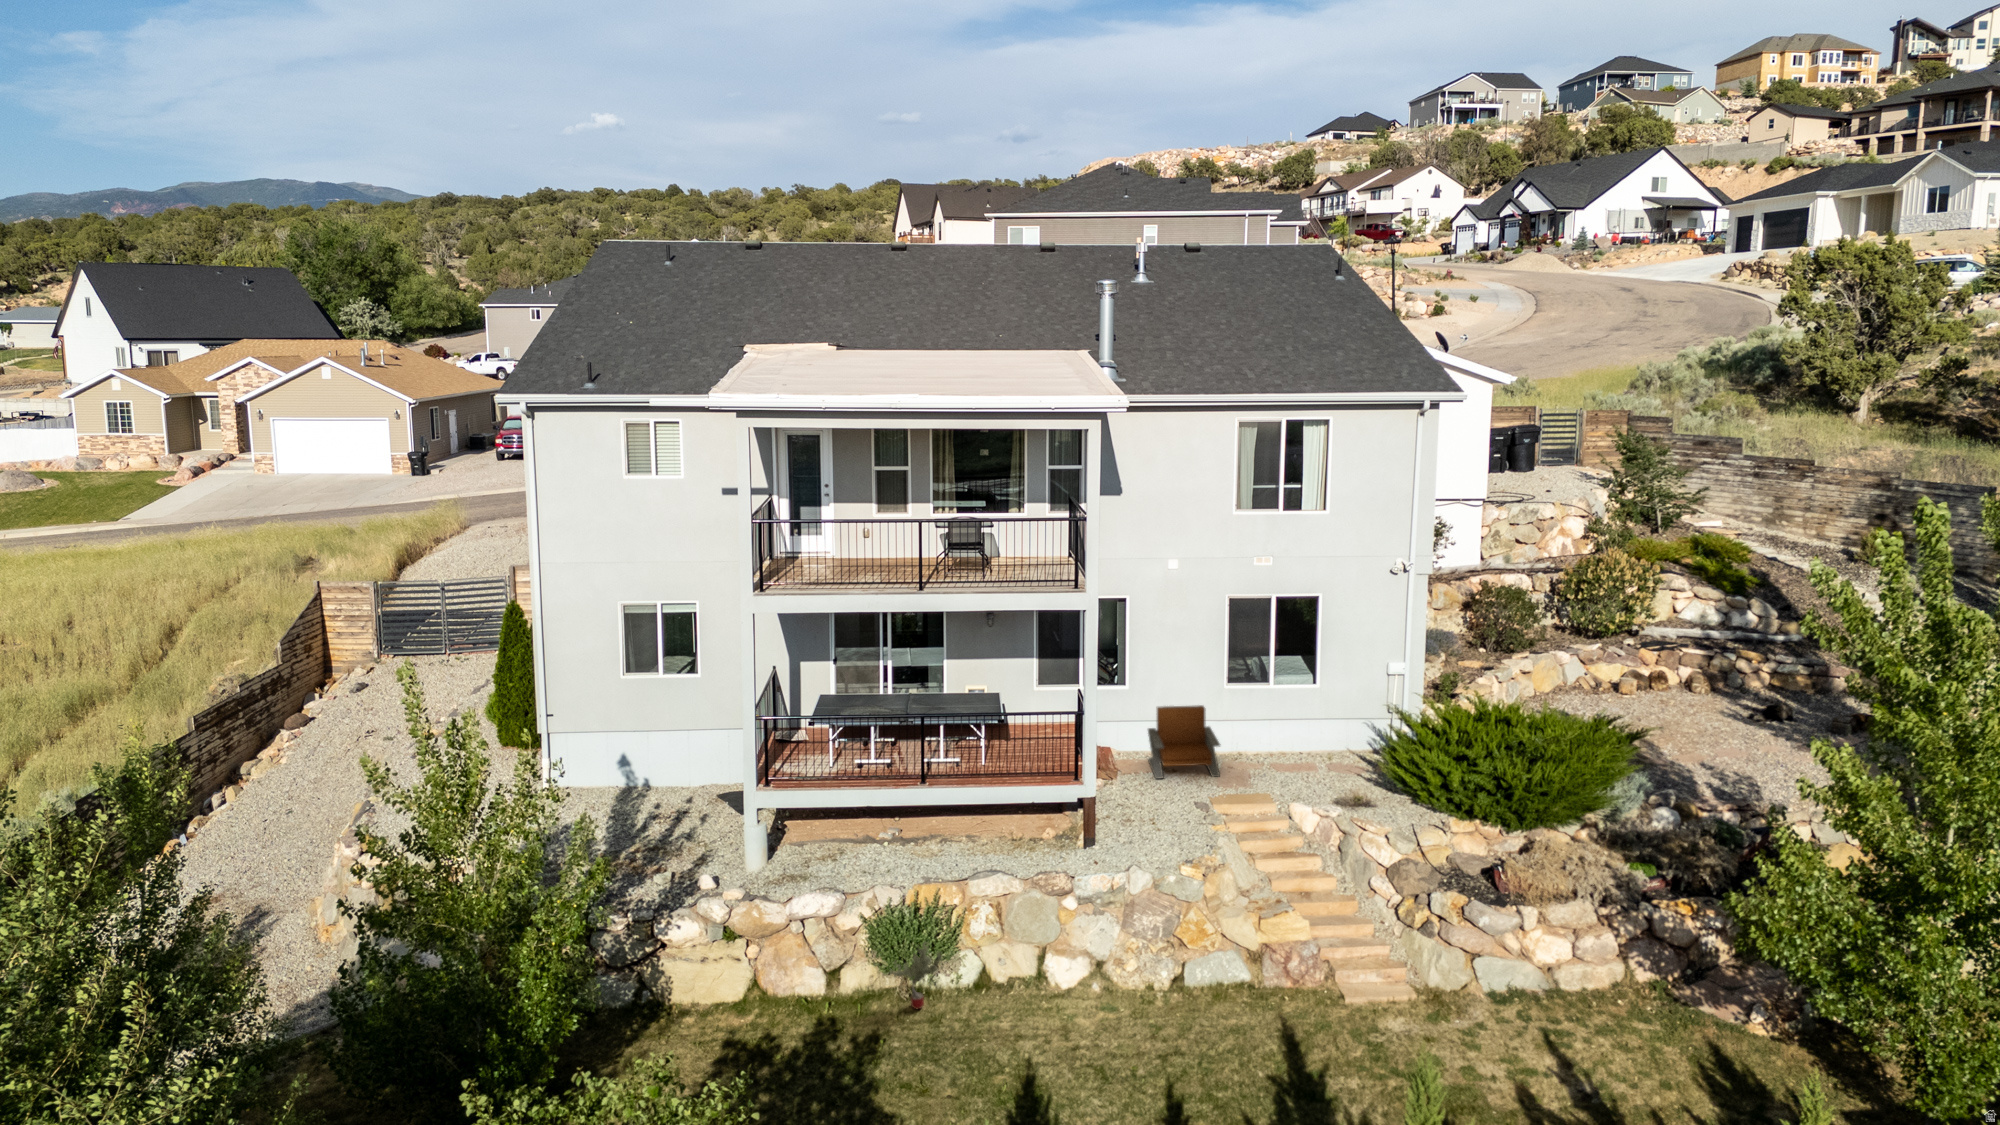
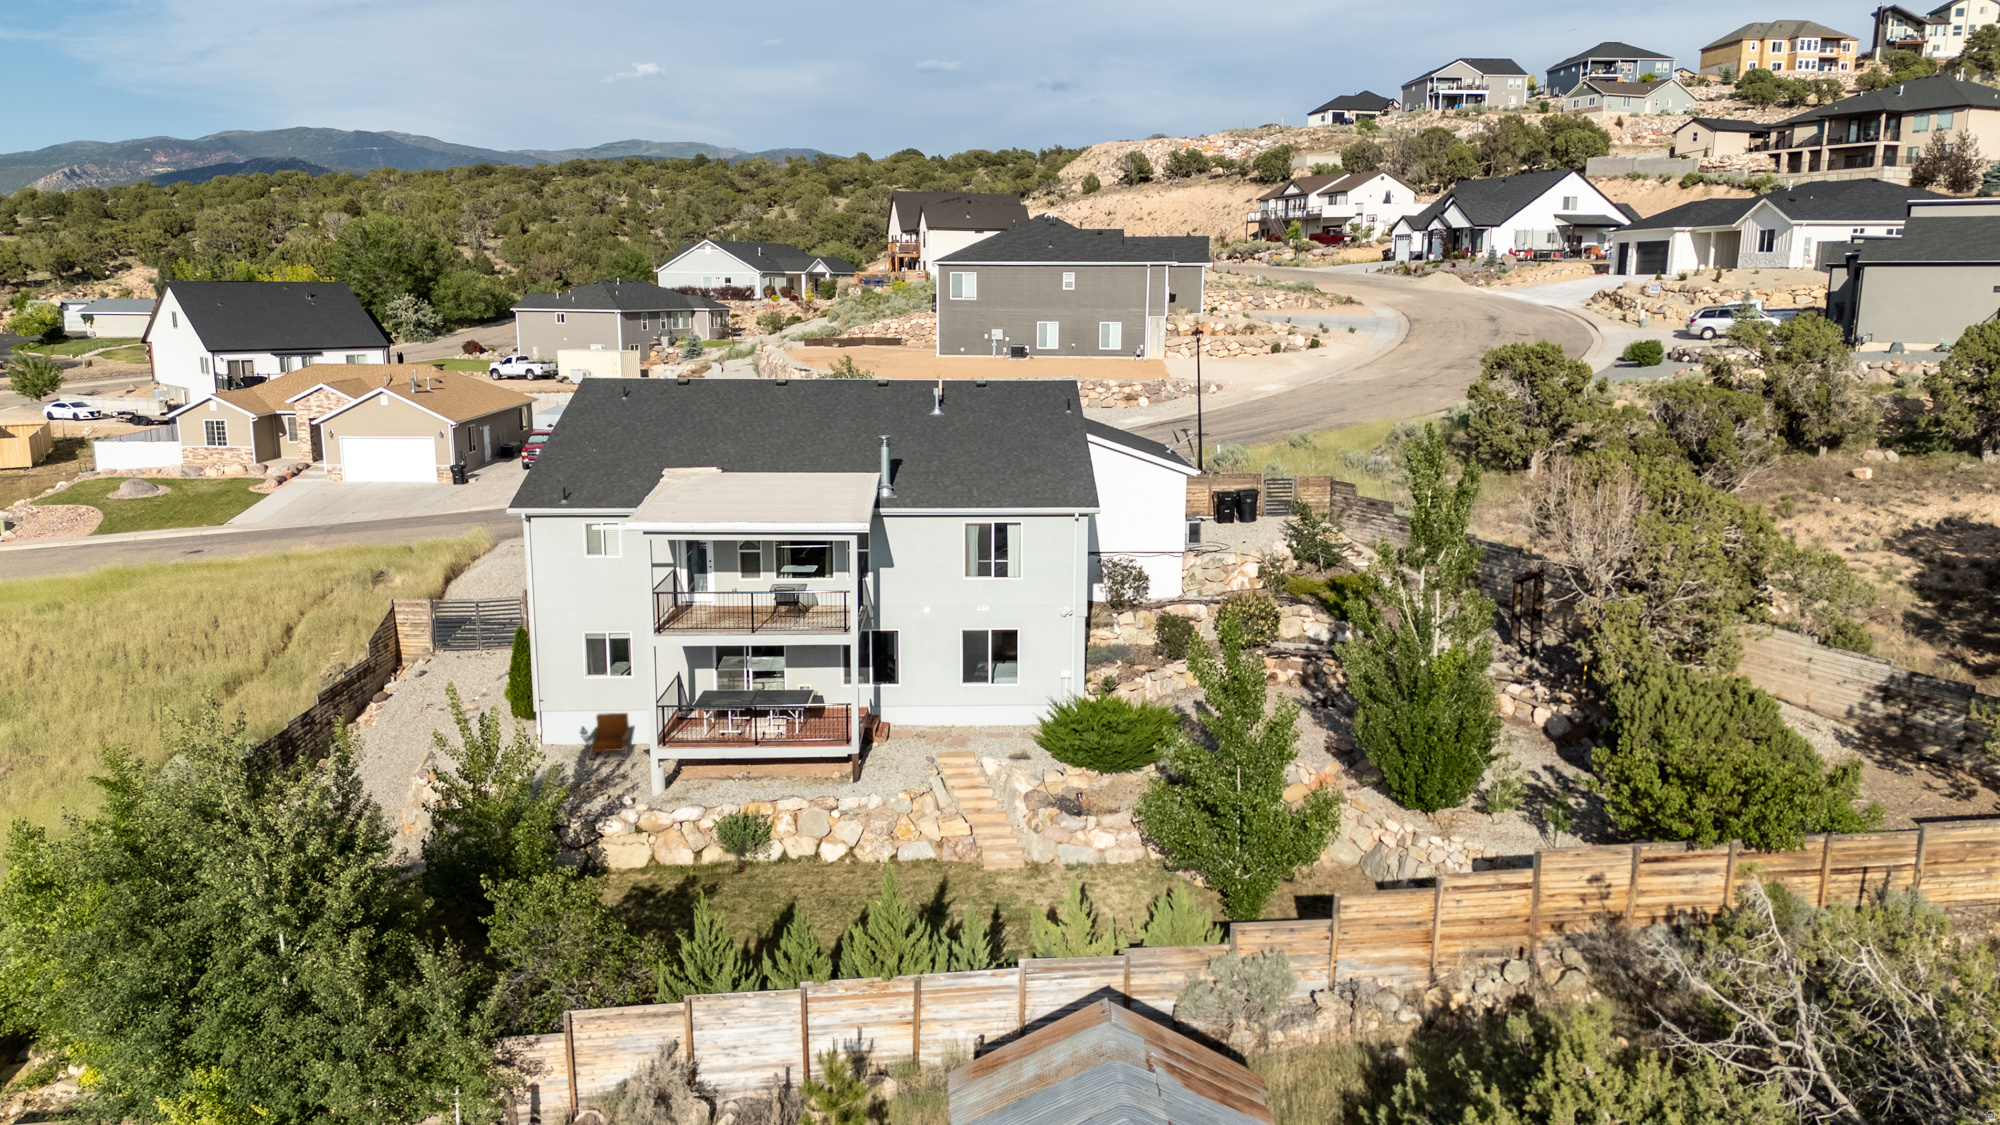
lounge chair: present [1148,705,1220,779] -> present [587,713,635,759]

